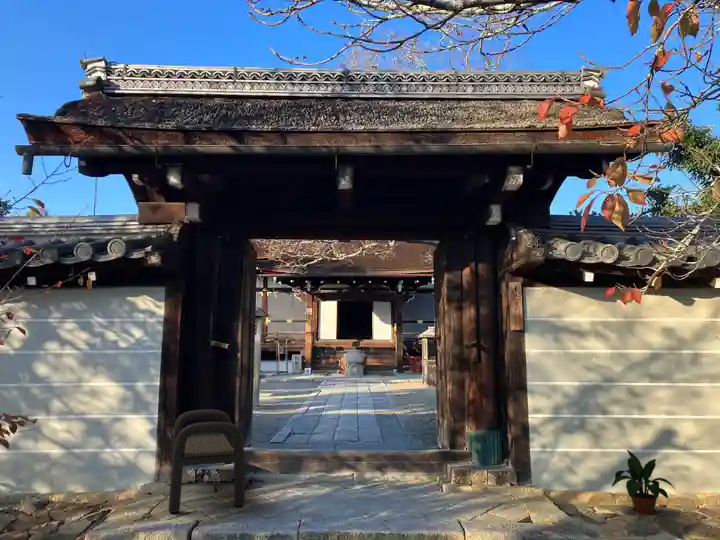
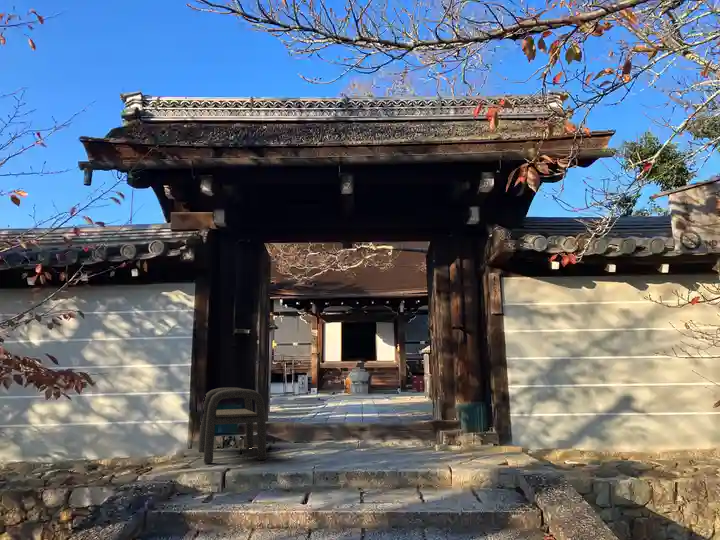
potted plant: present [612,450,675,515] -> none [579,410,633,464]

